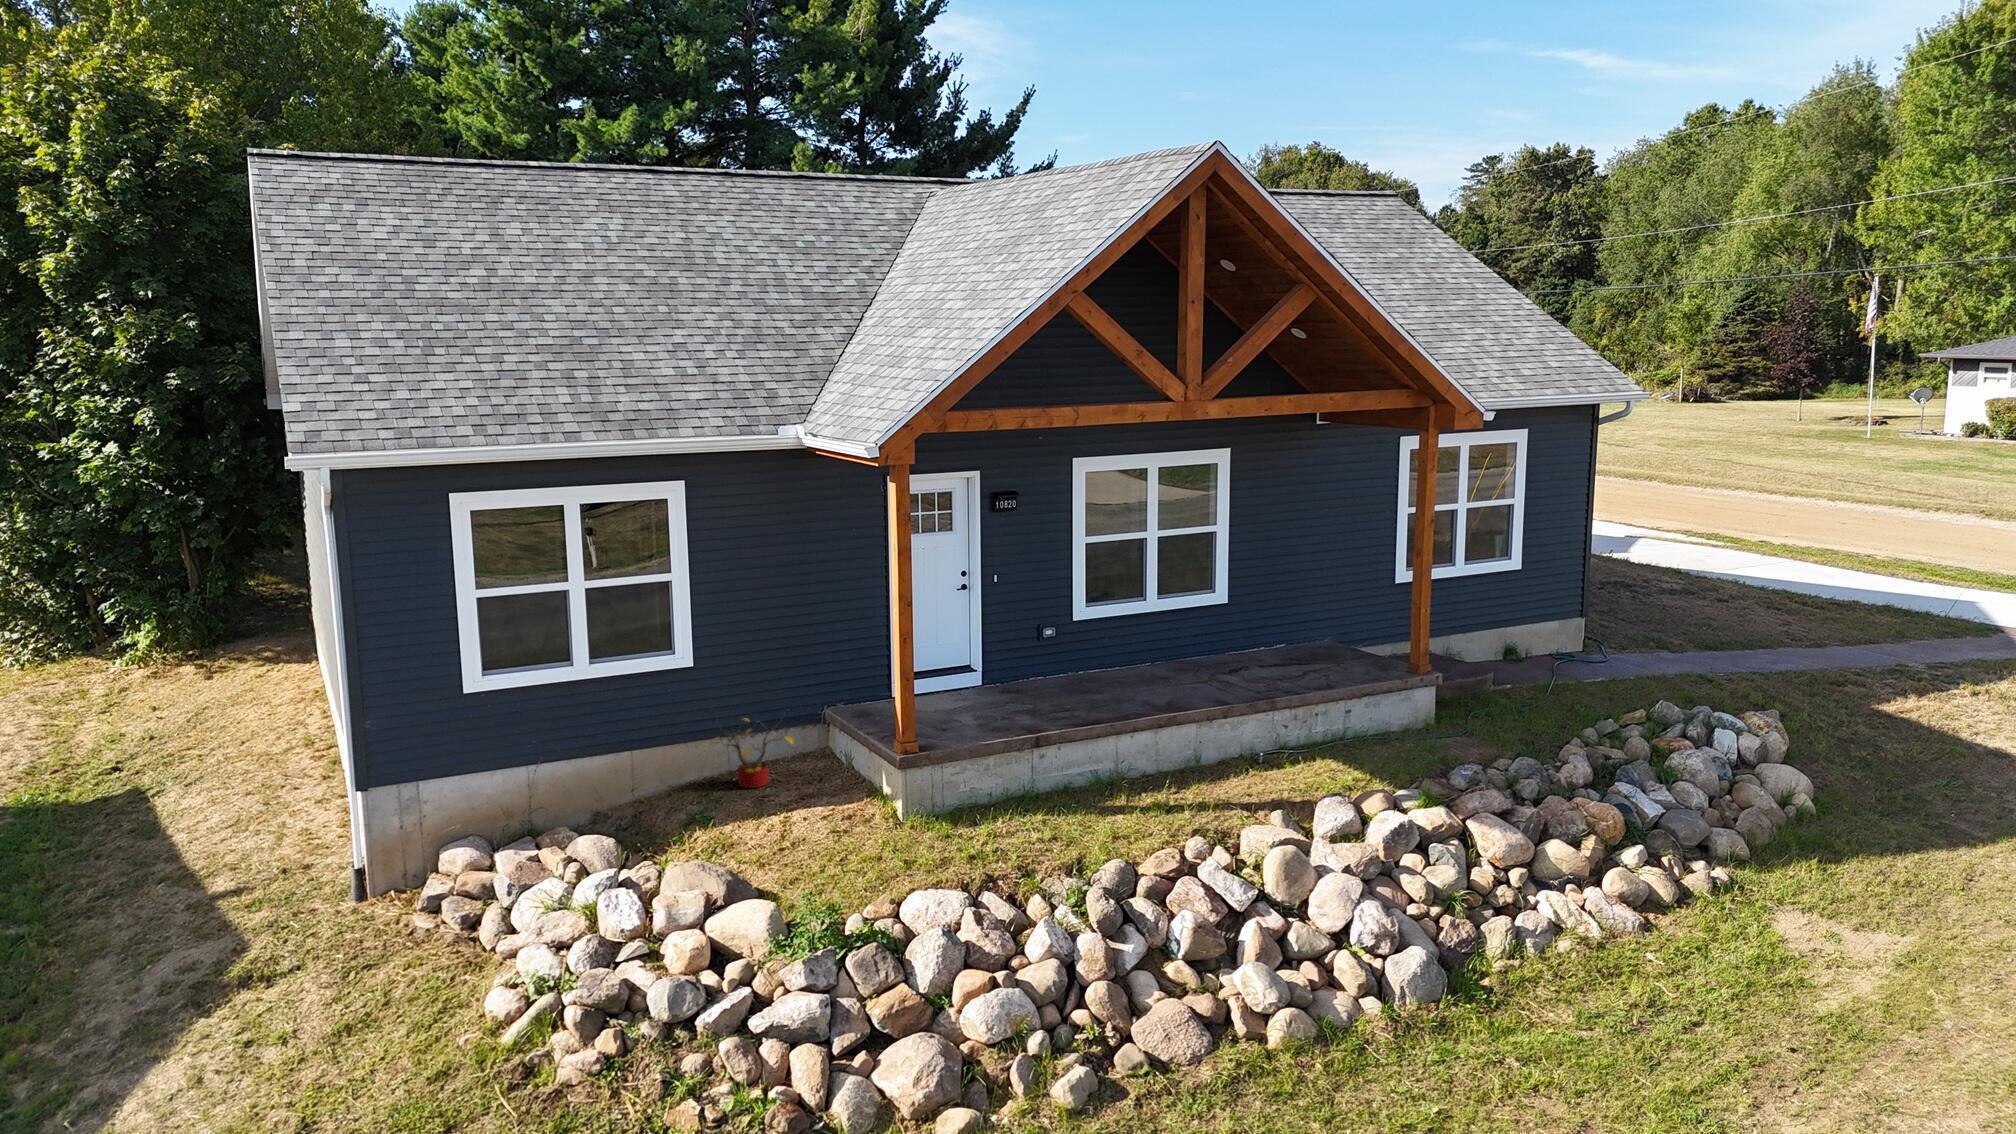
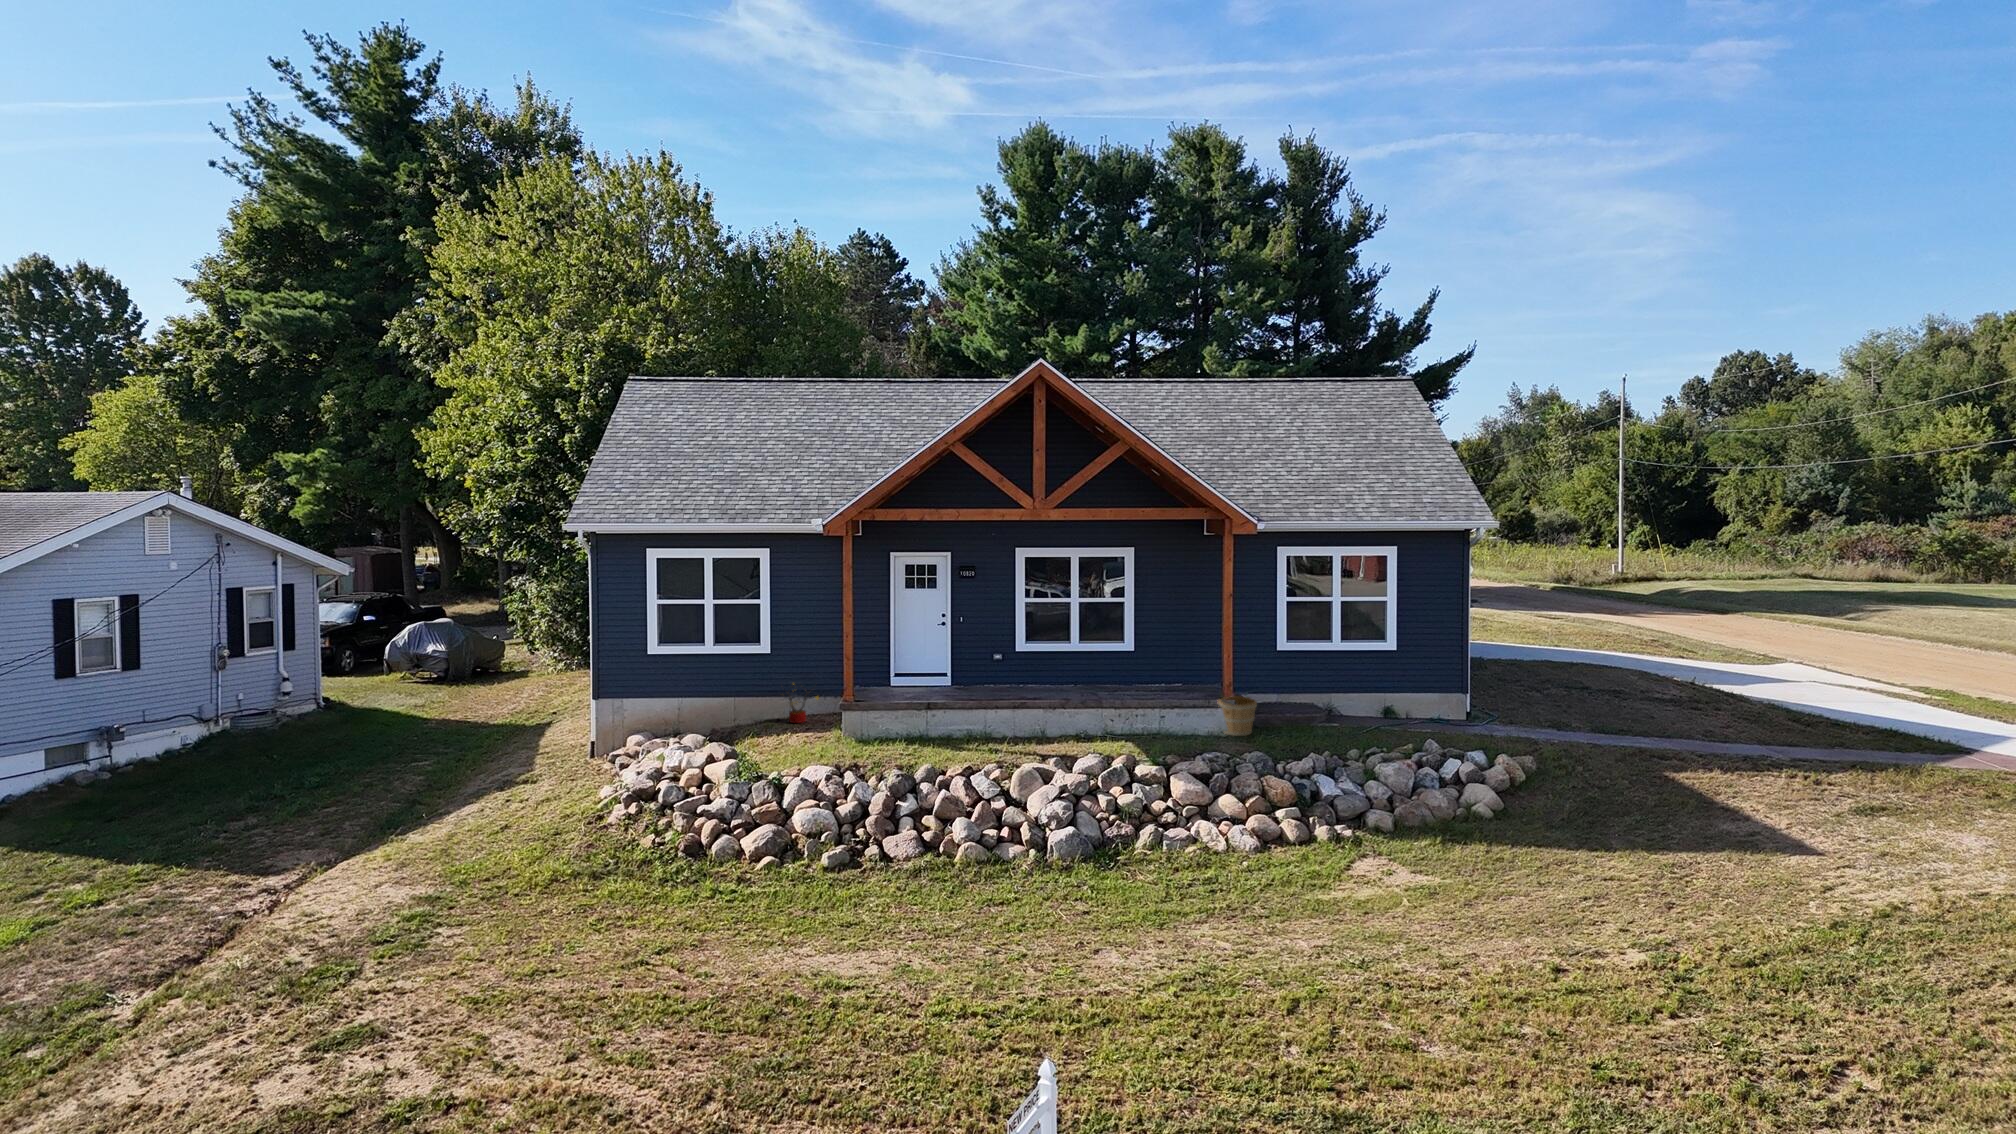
wooden bucket: none [1427,671,1491,735] -> present [1218,696,1257,736]

